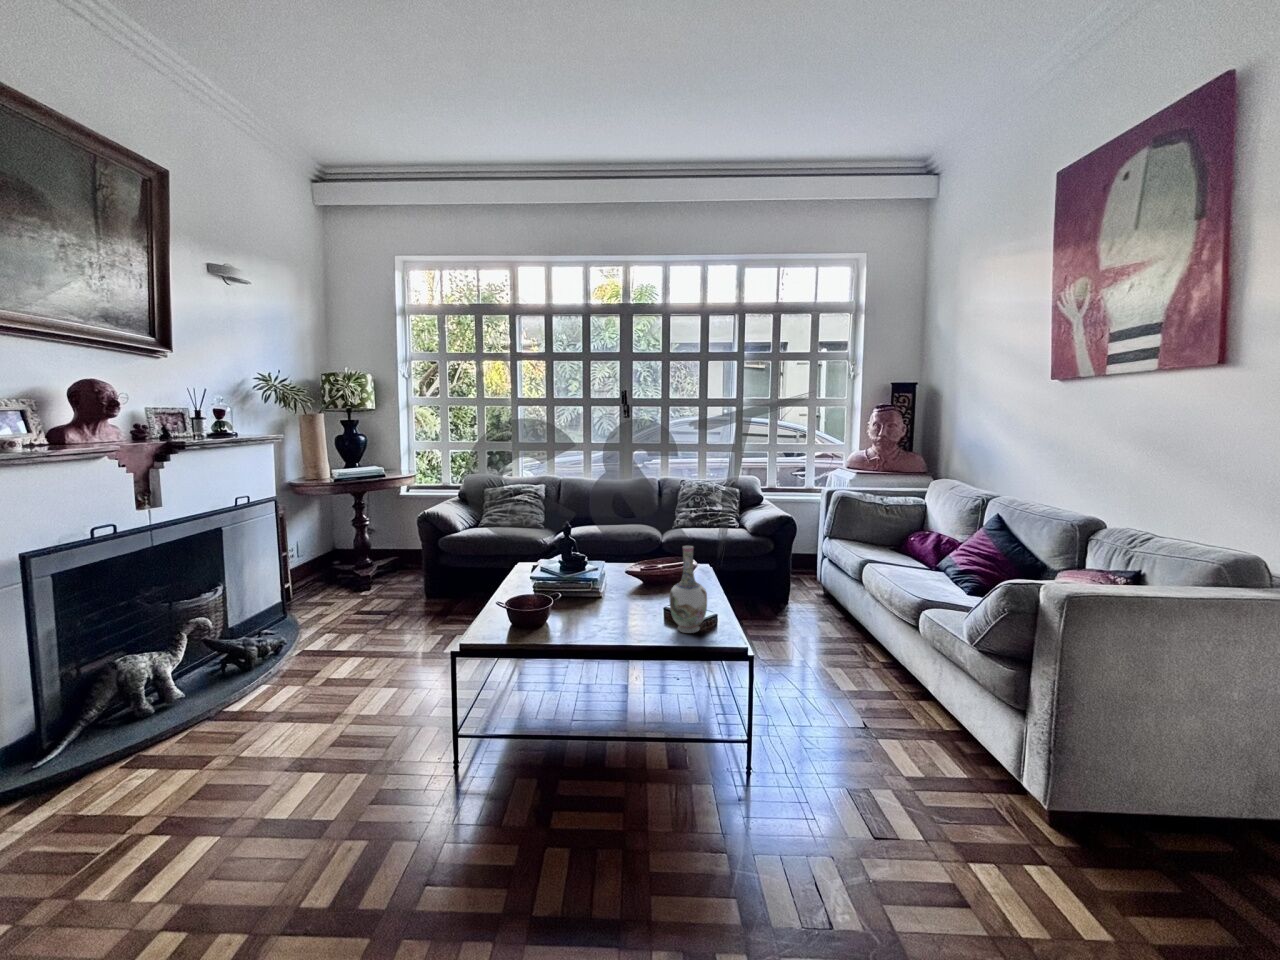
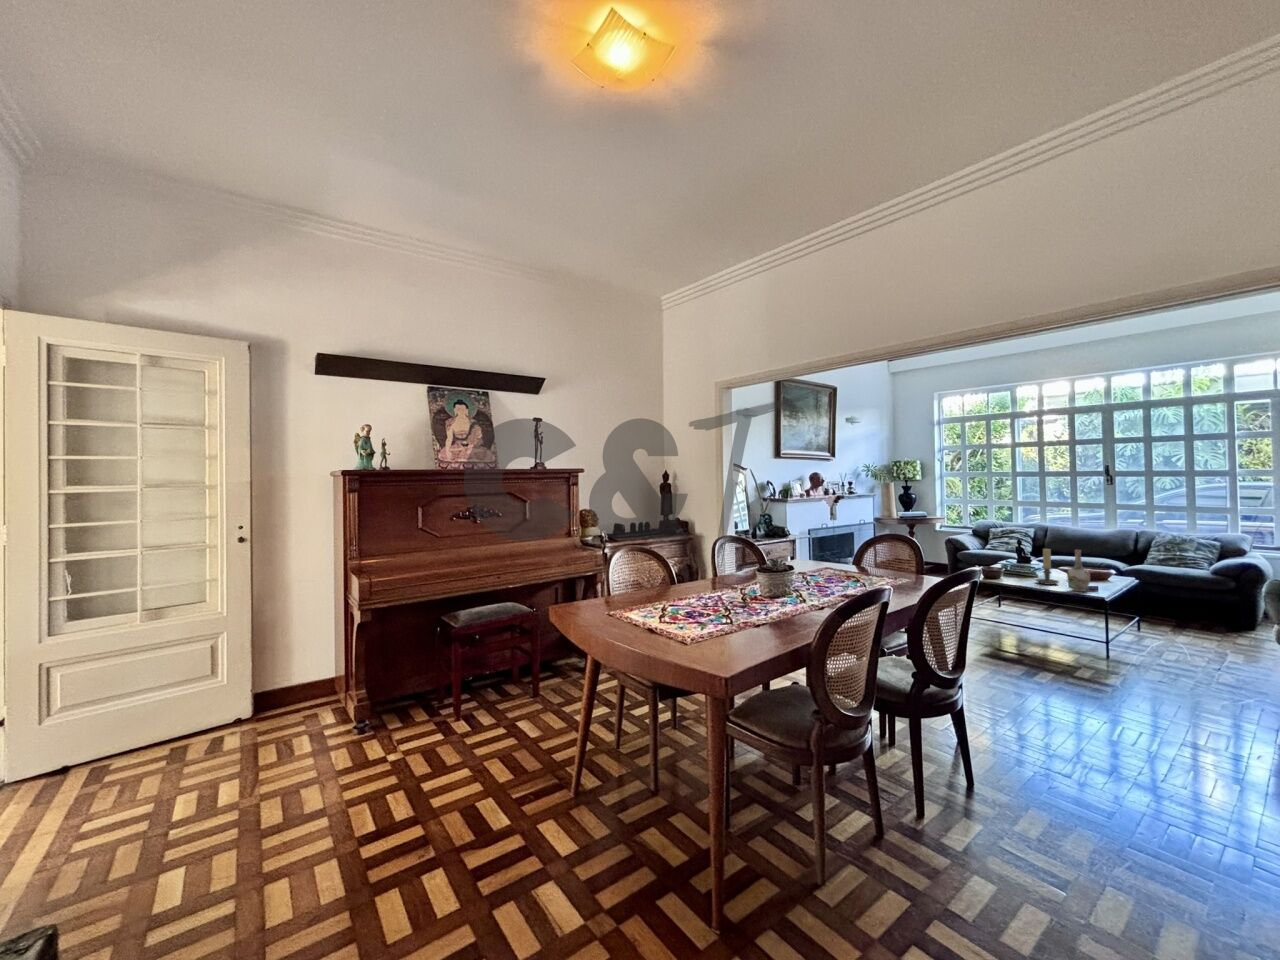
candle holder: none [604,543,643,619] -> present [1036,549,1059,585]

